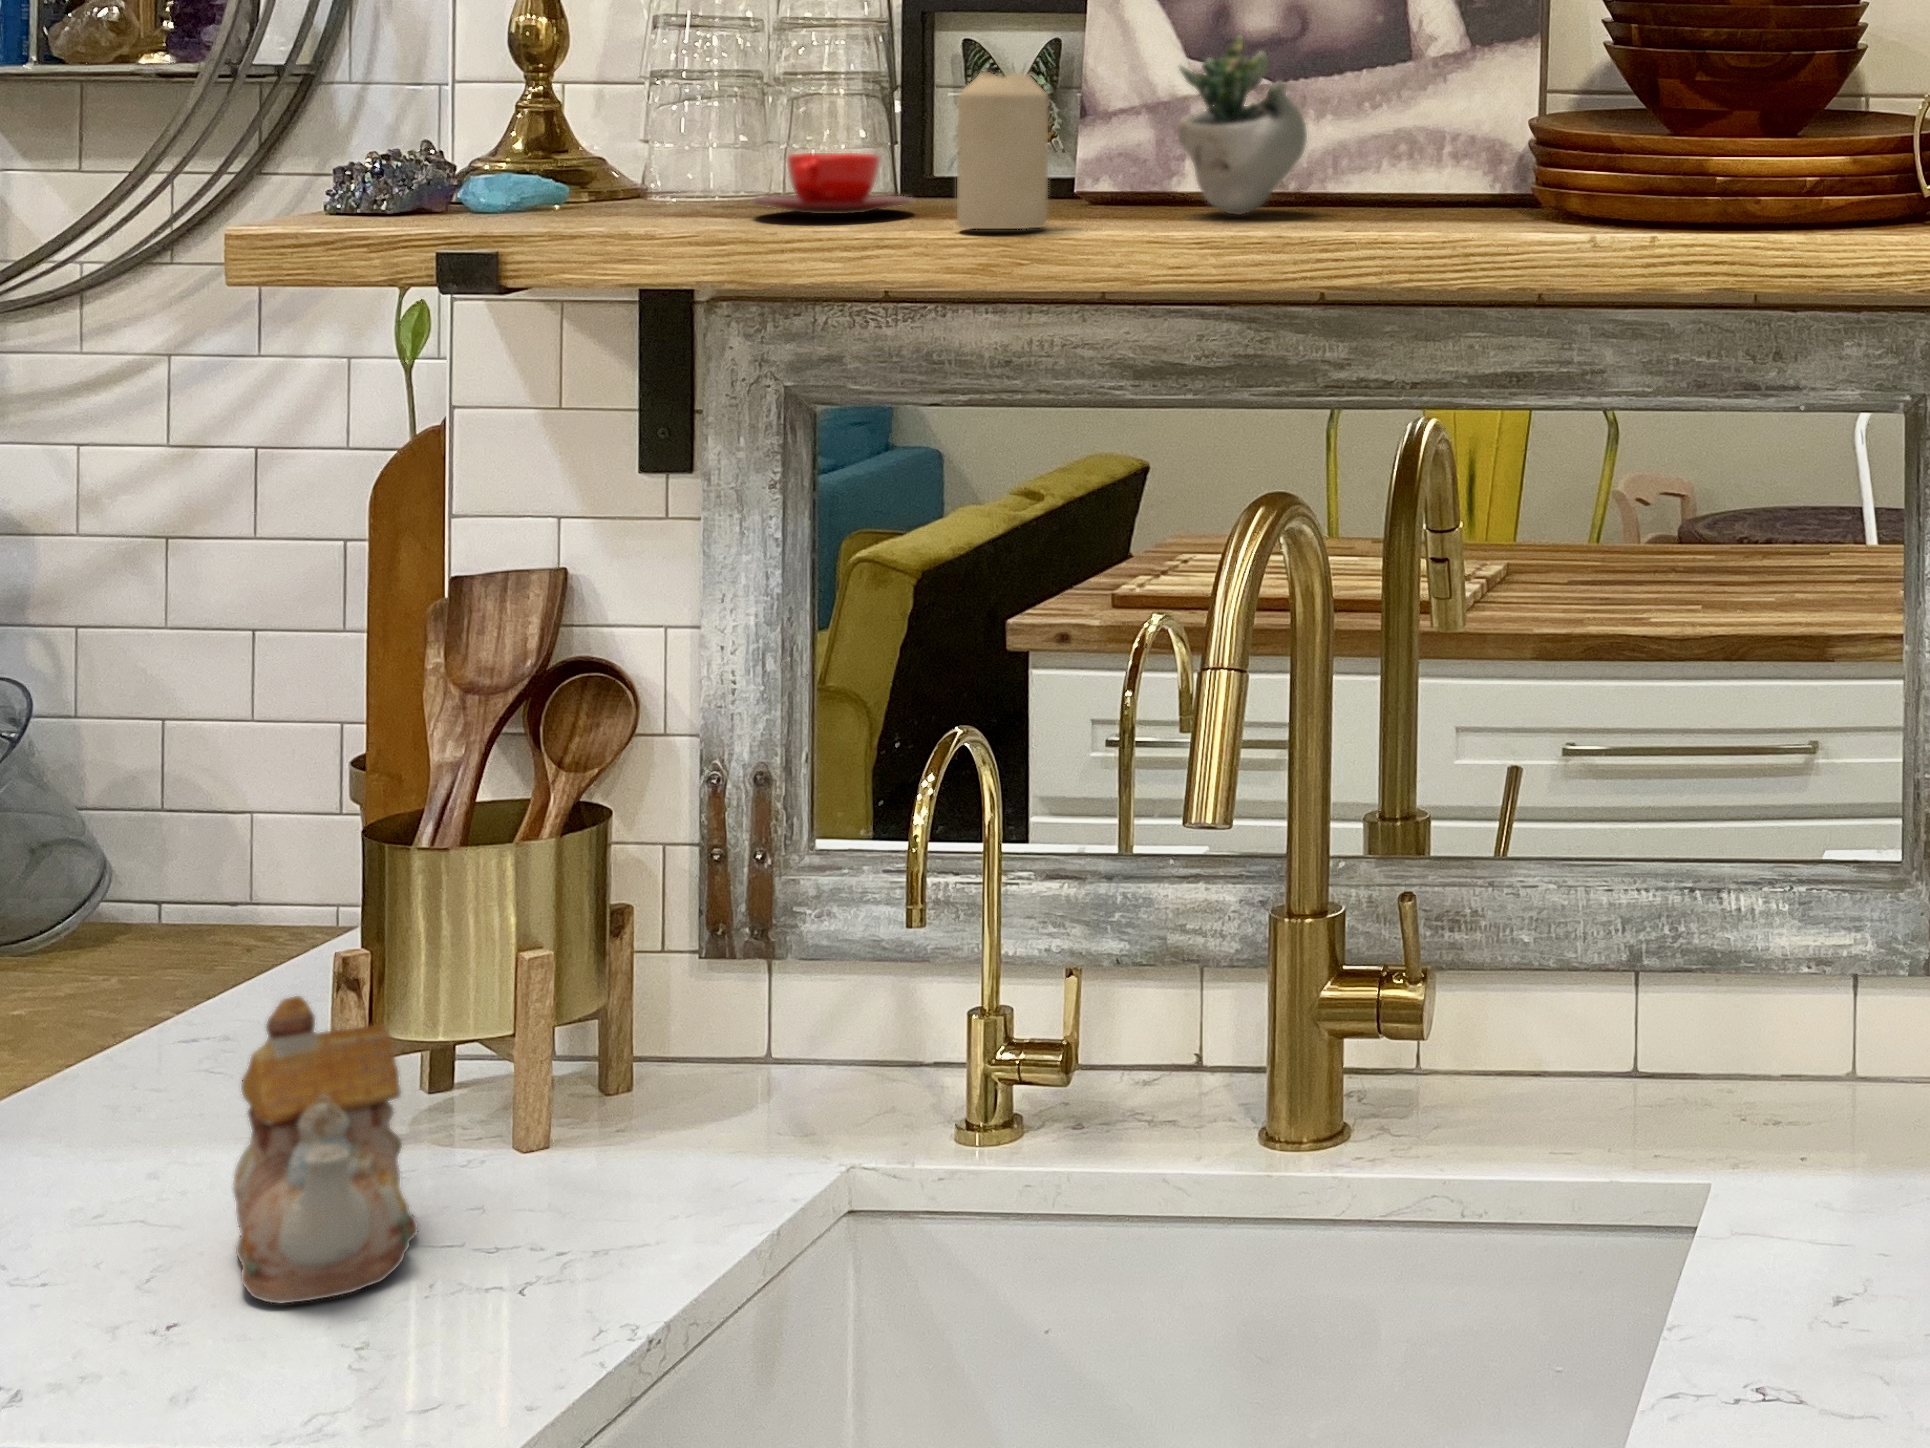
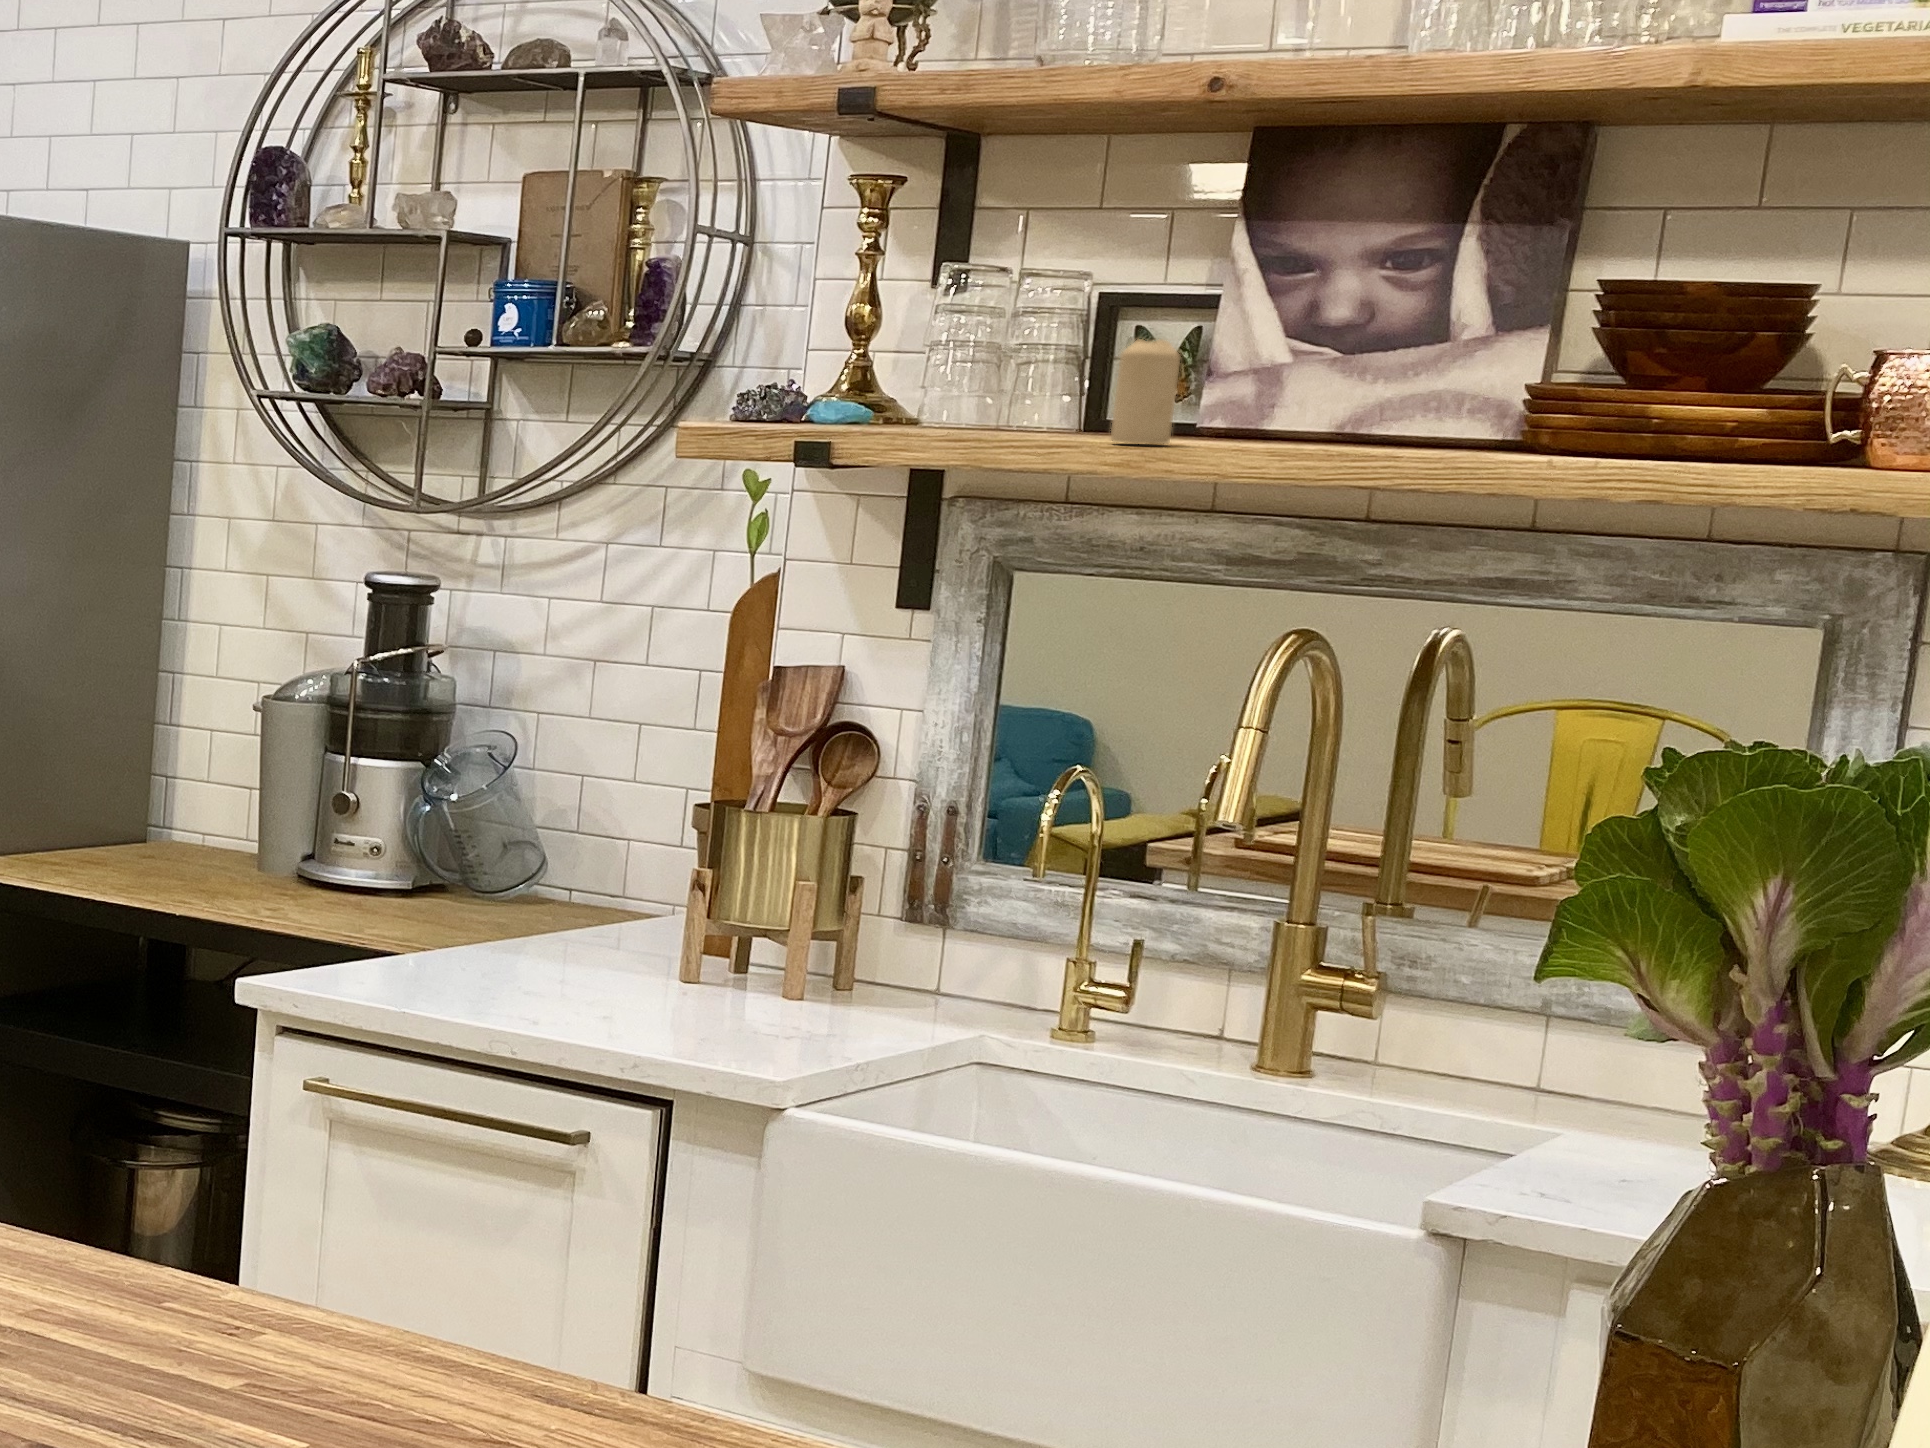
succulent plant: present [1177,17,1383,215] -> none [1269,305,1425,446]
teacup: present [752,153,912,214] -> none [983,394,1086,435]
teapot: present [233,996,418,1304] -> none [645,860,737,1016]

